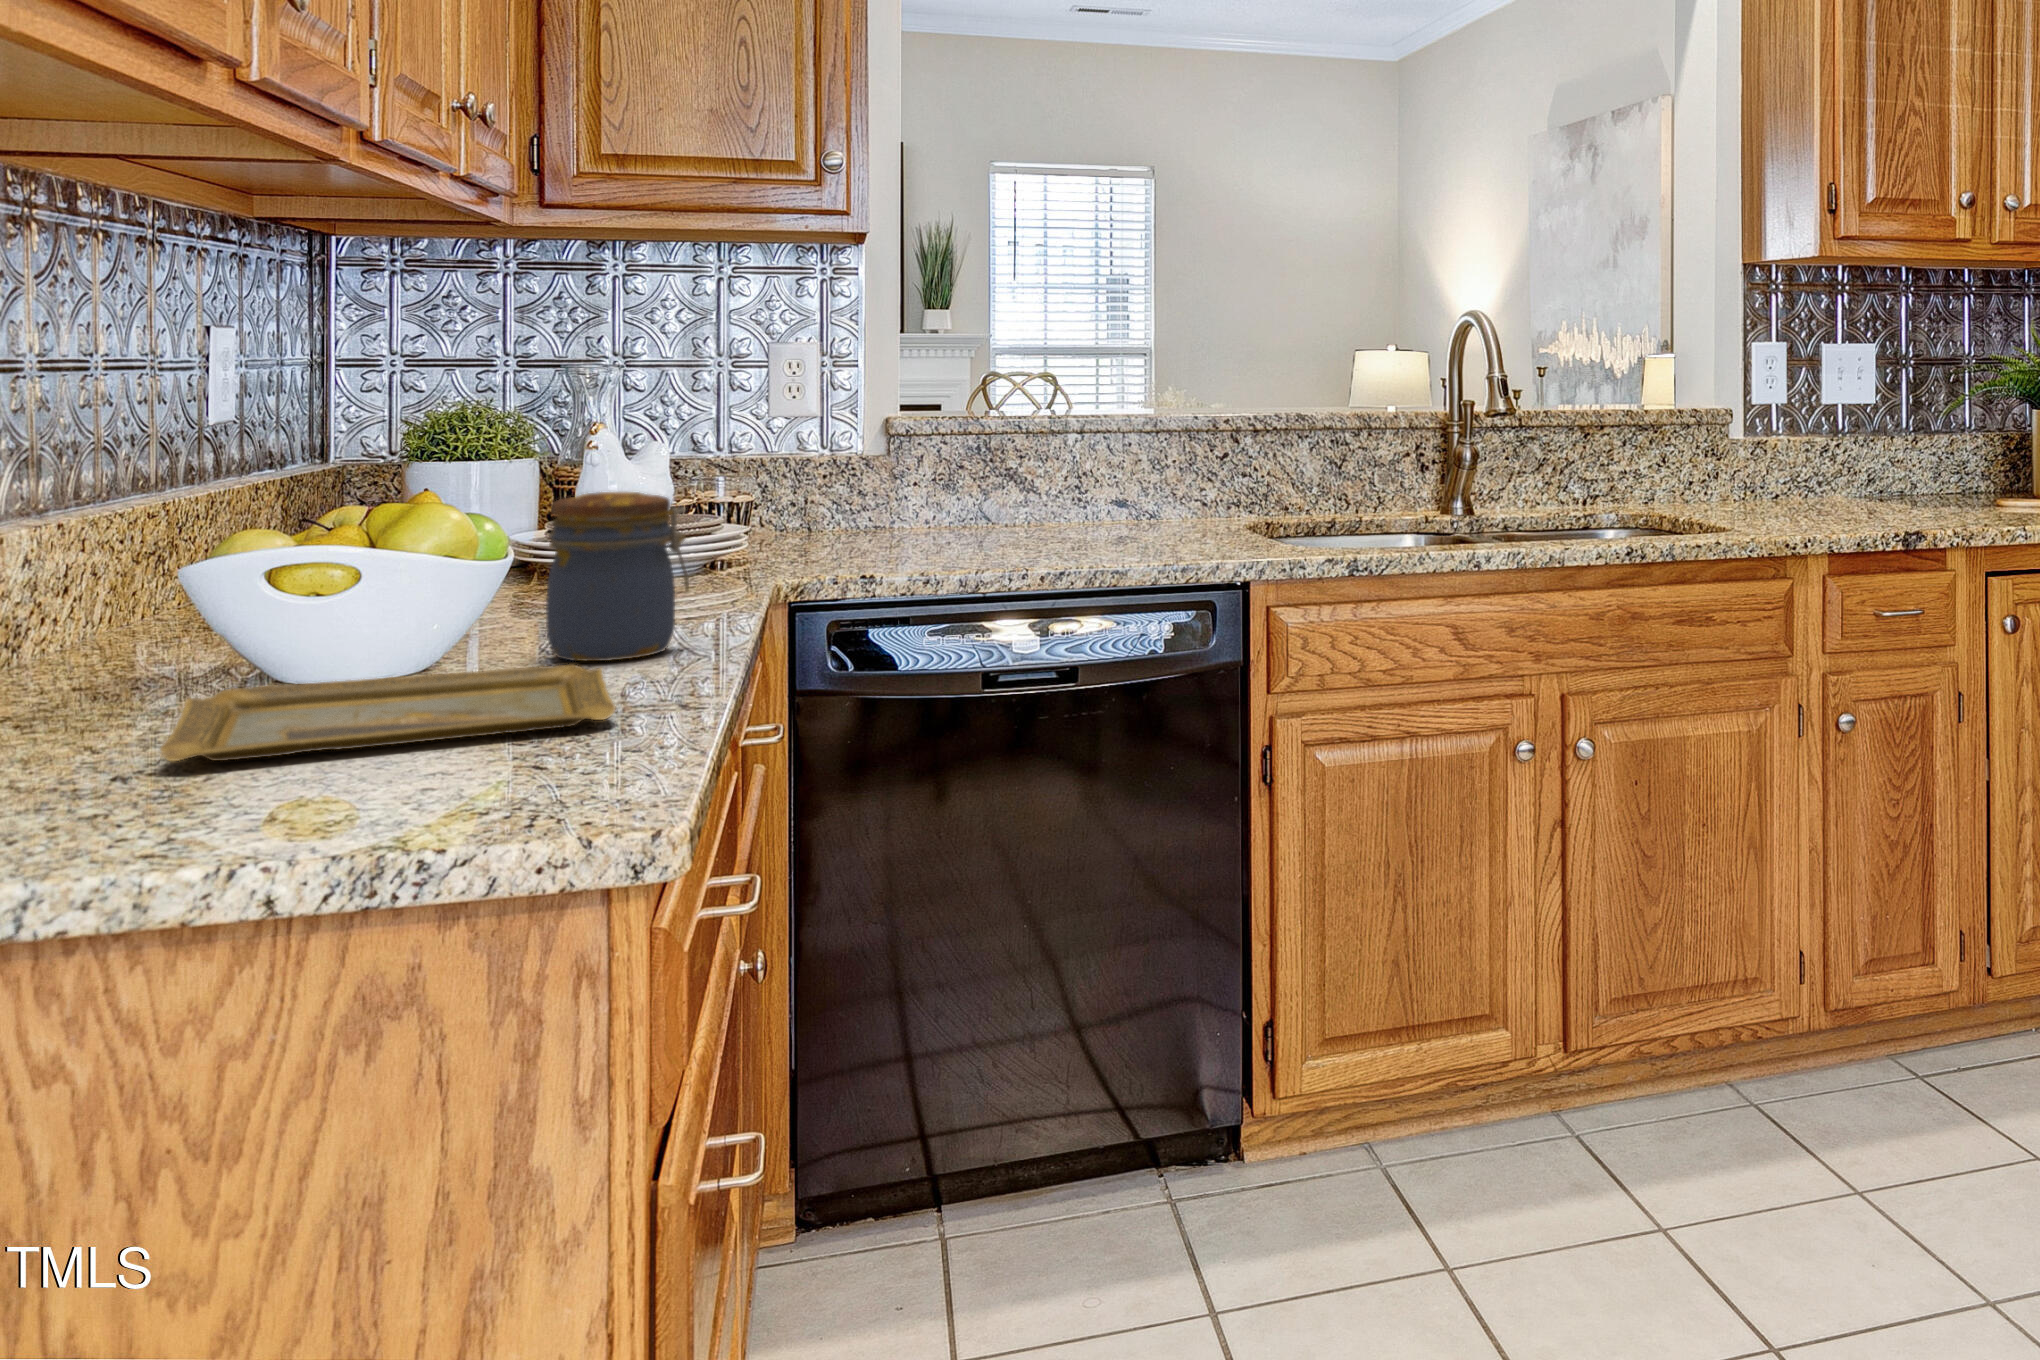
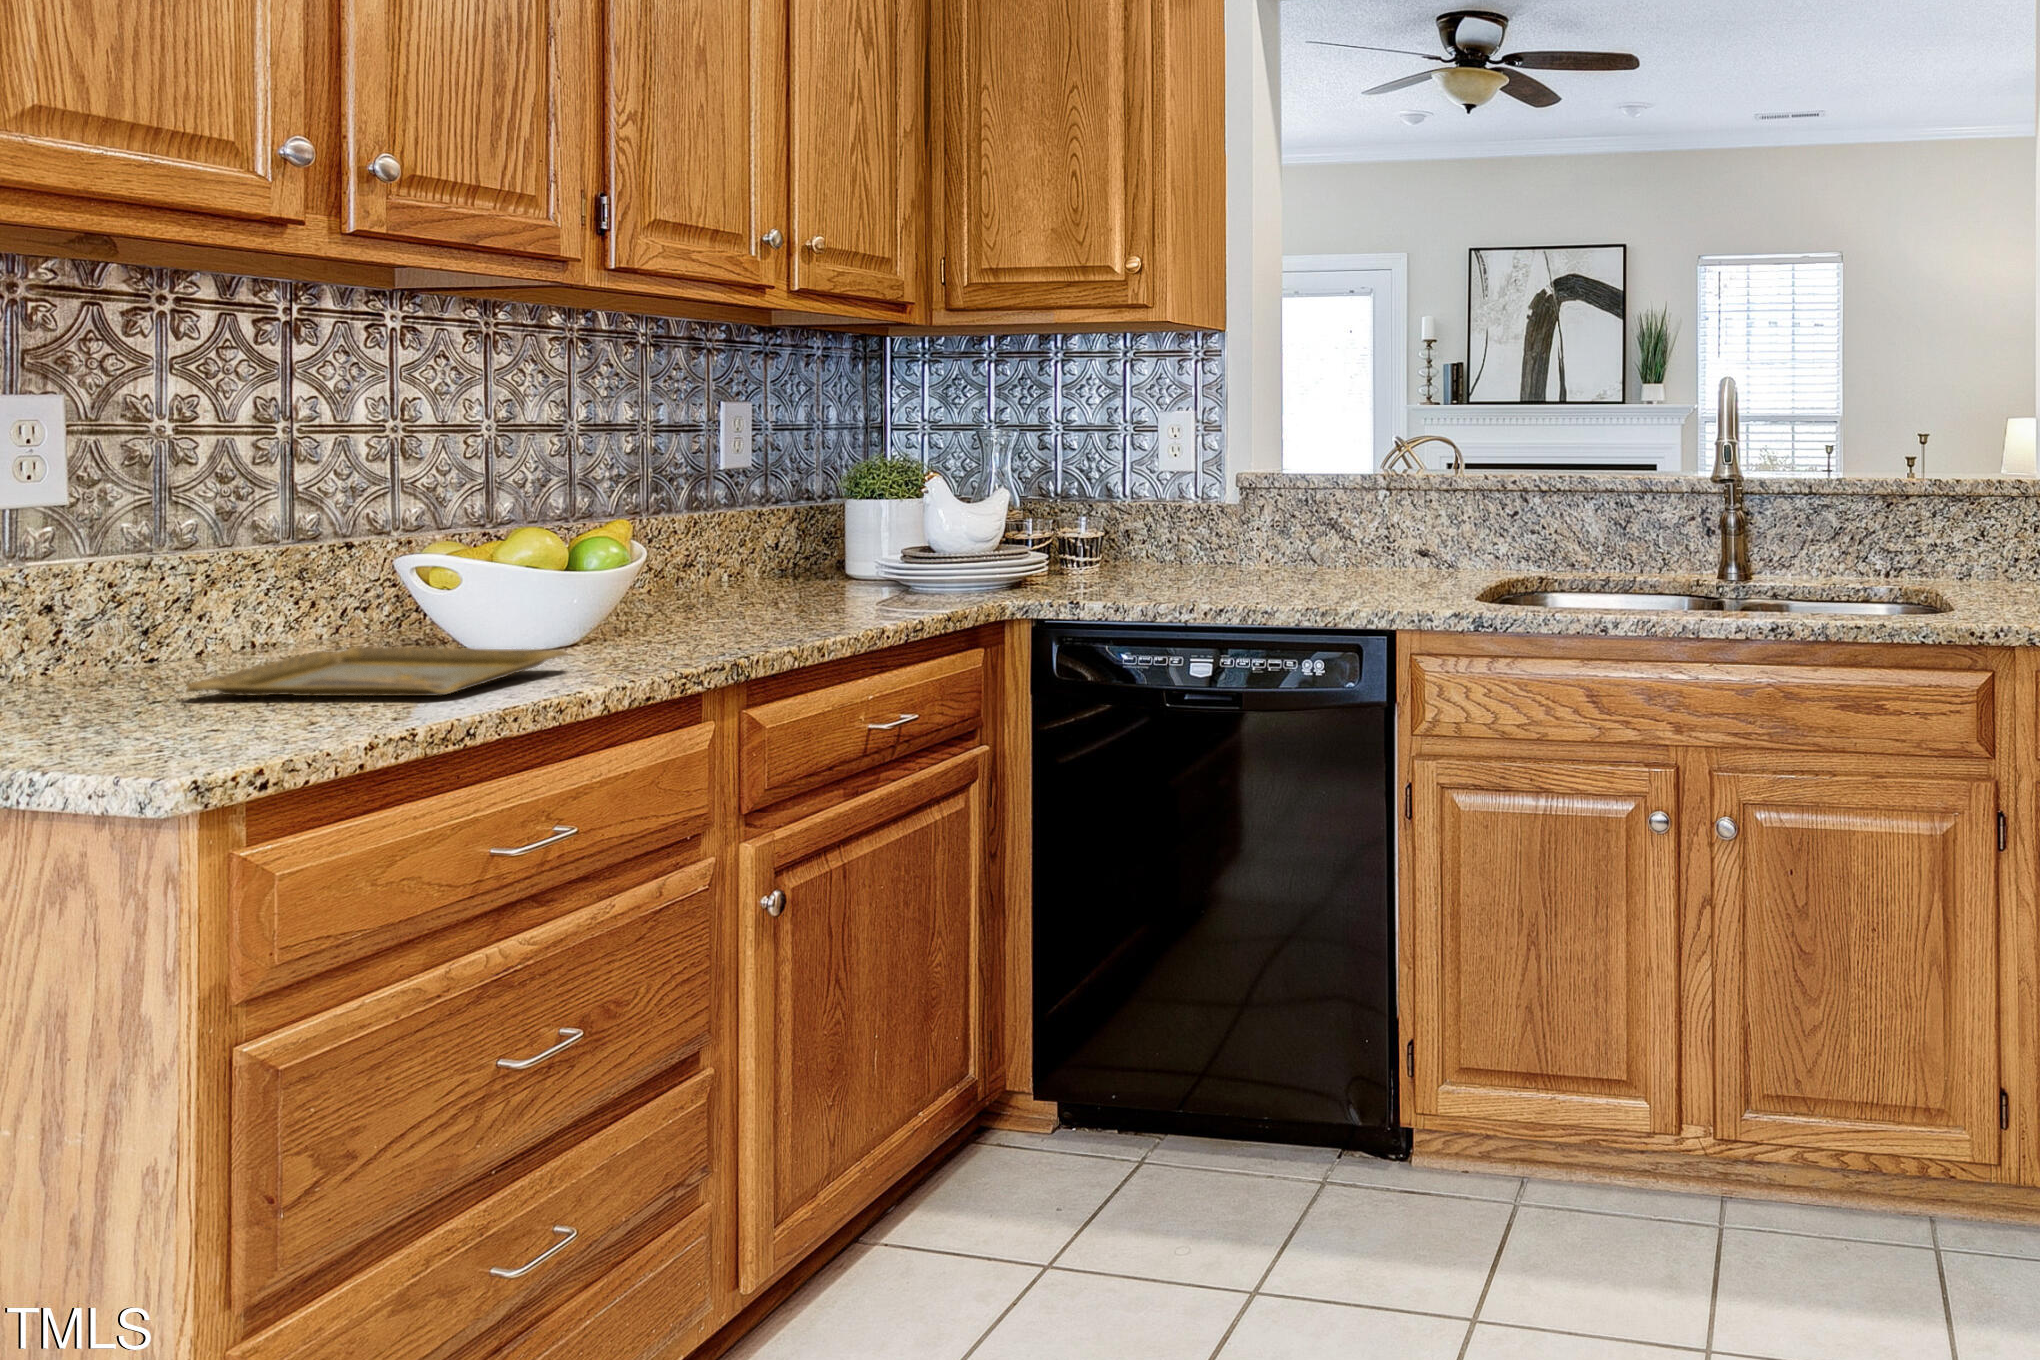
jar: present [546,492,689,661] -> none [641,521,749,650]

